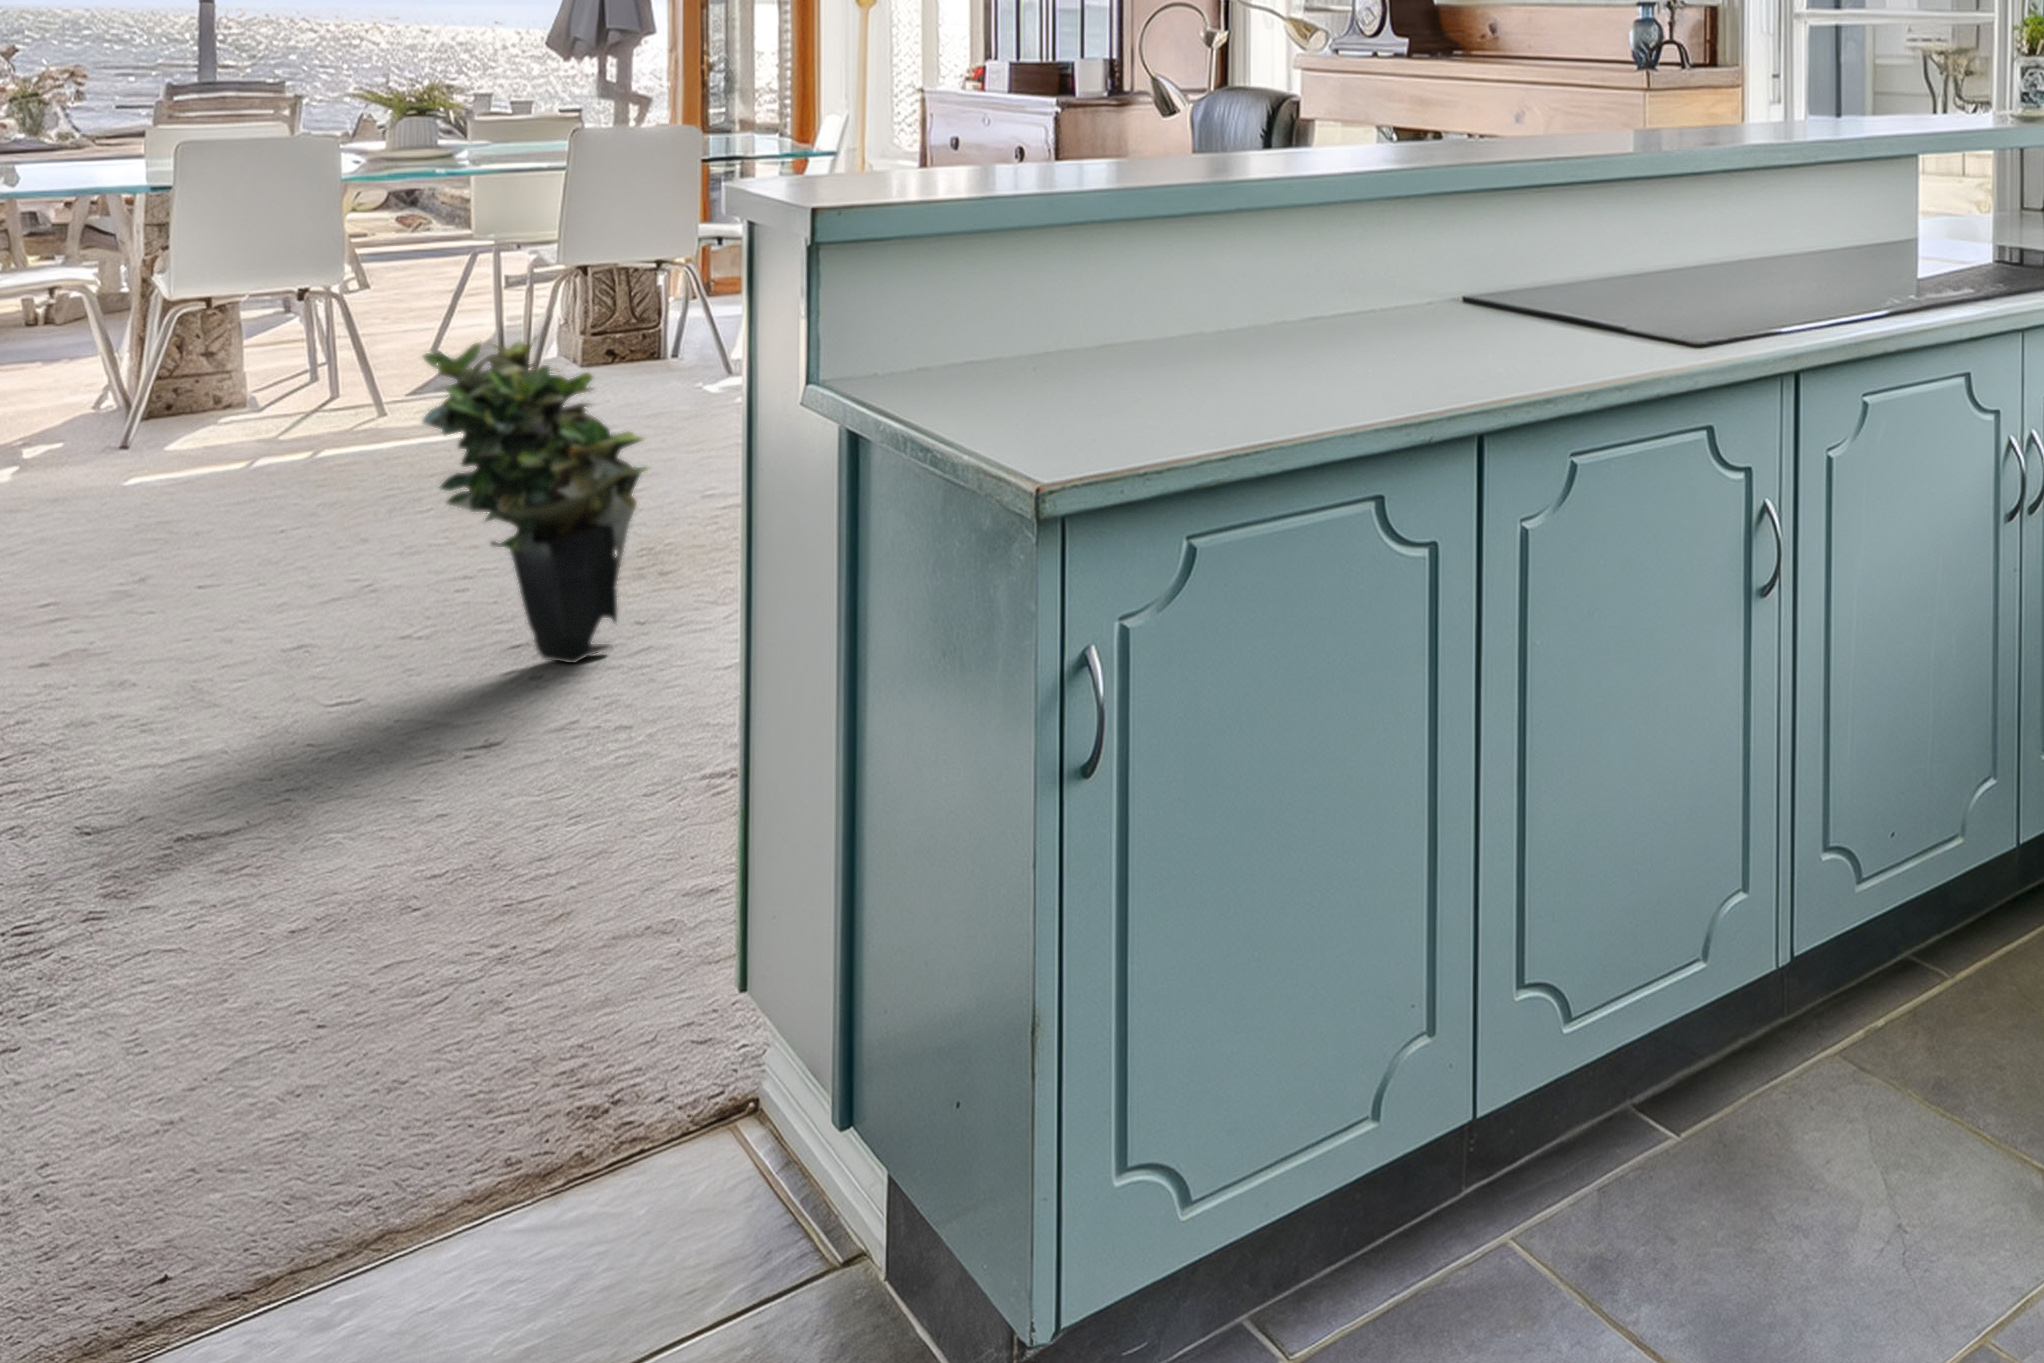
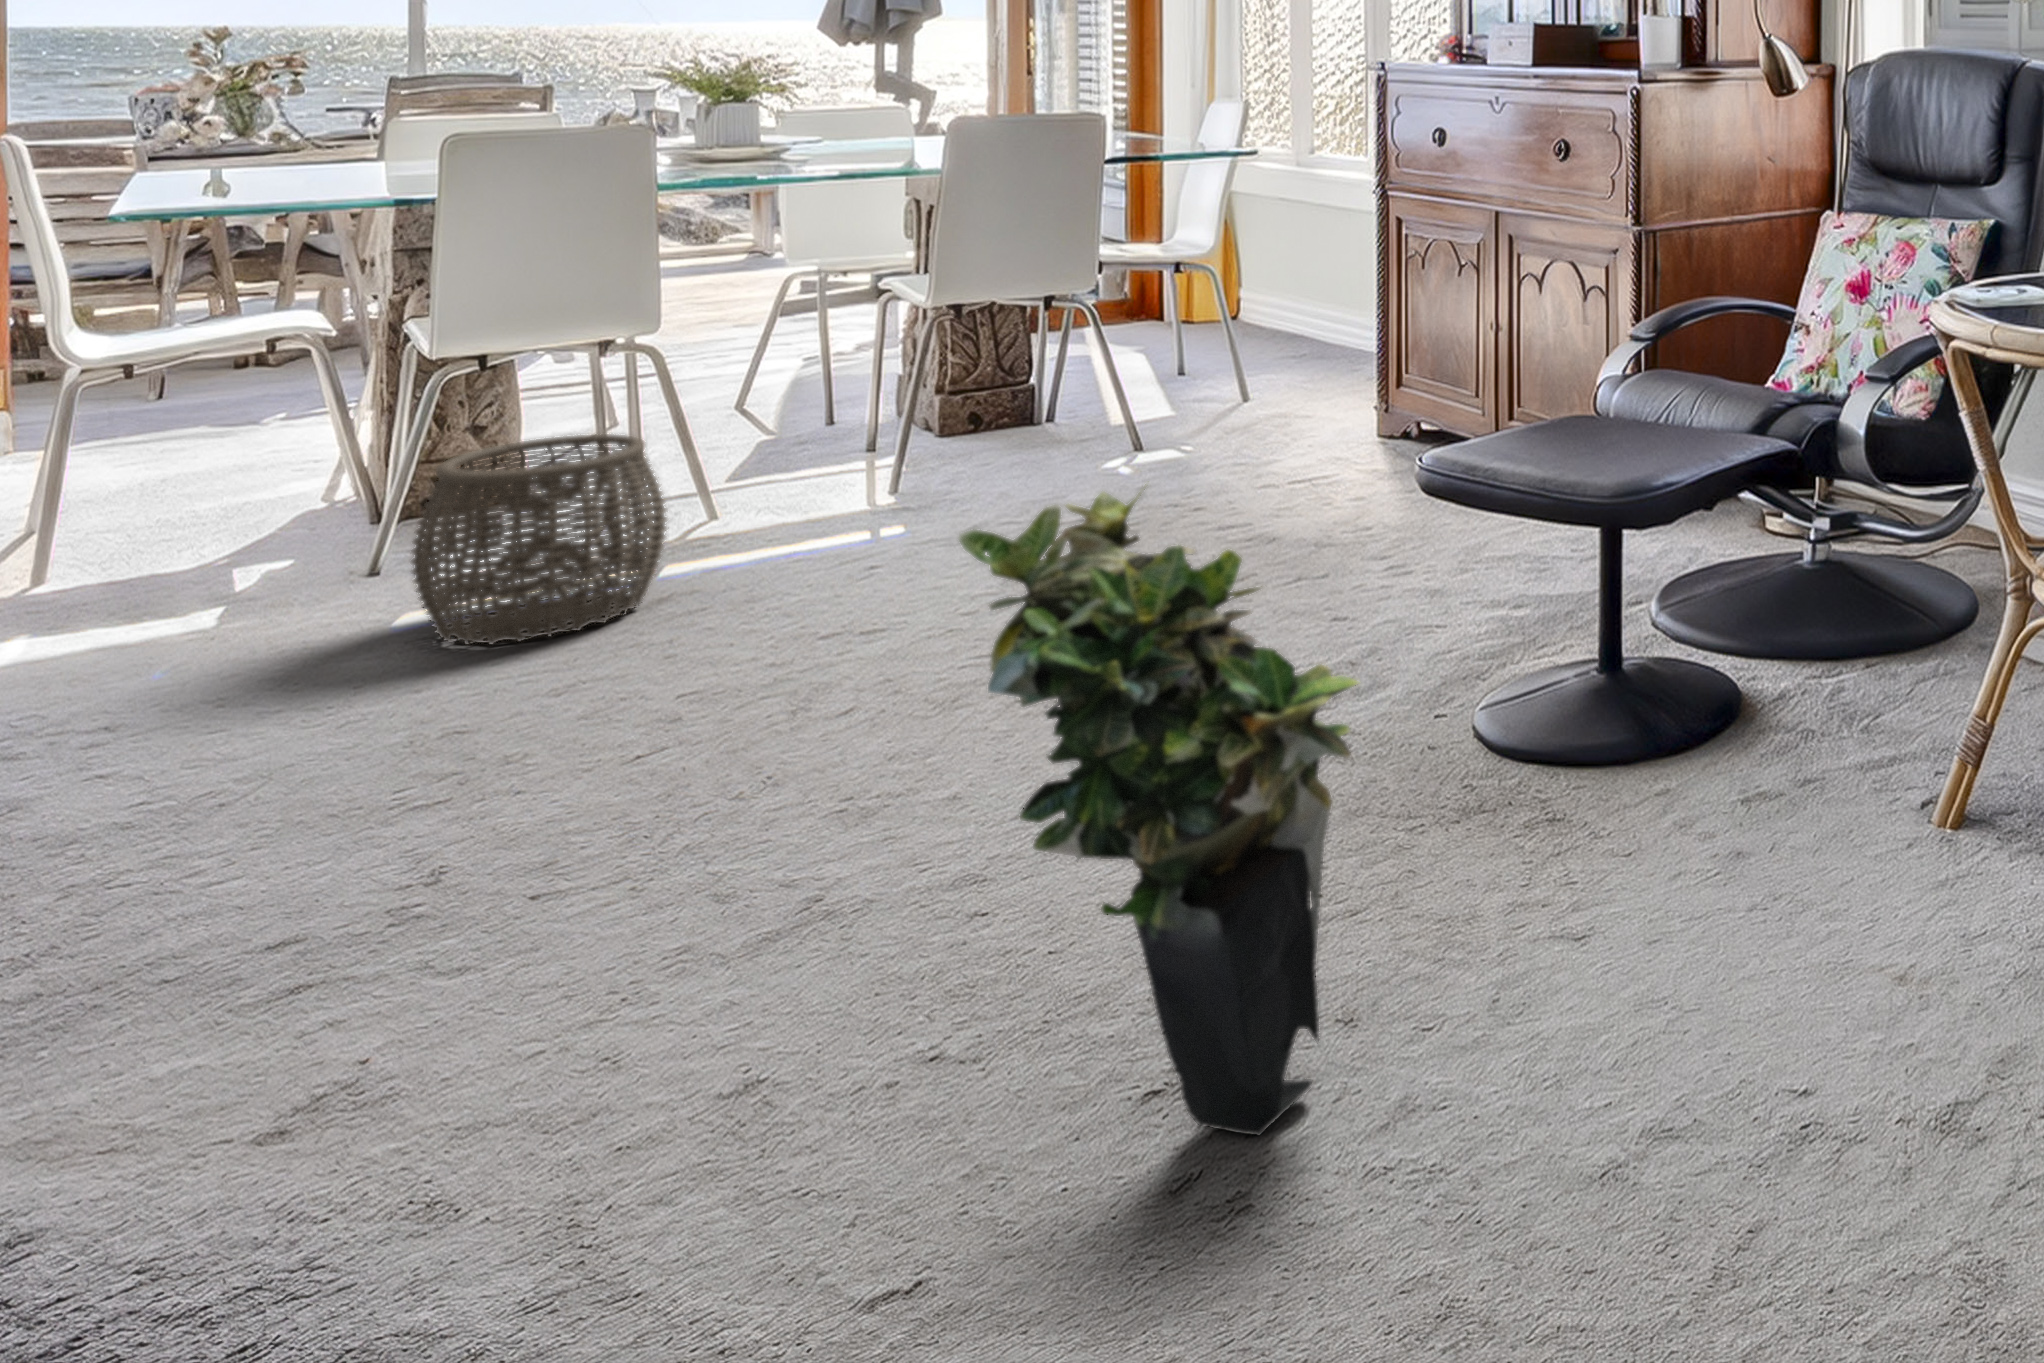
woven basket: none [150,348,335,483] -> present [411,434,667,645]

